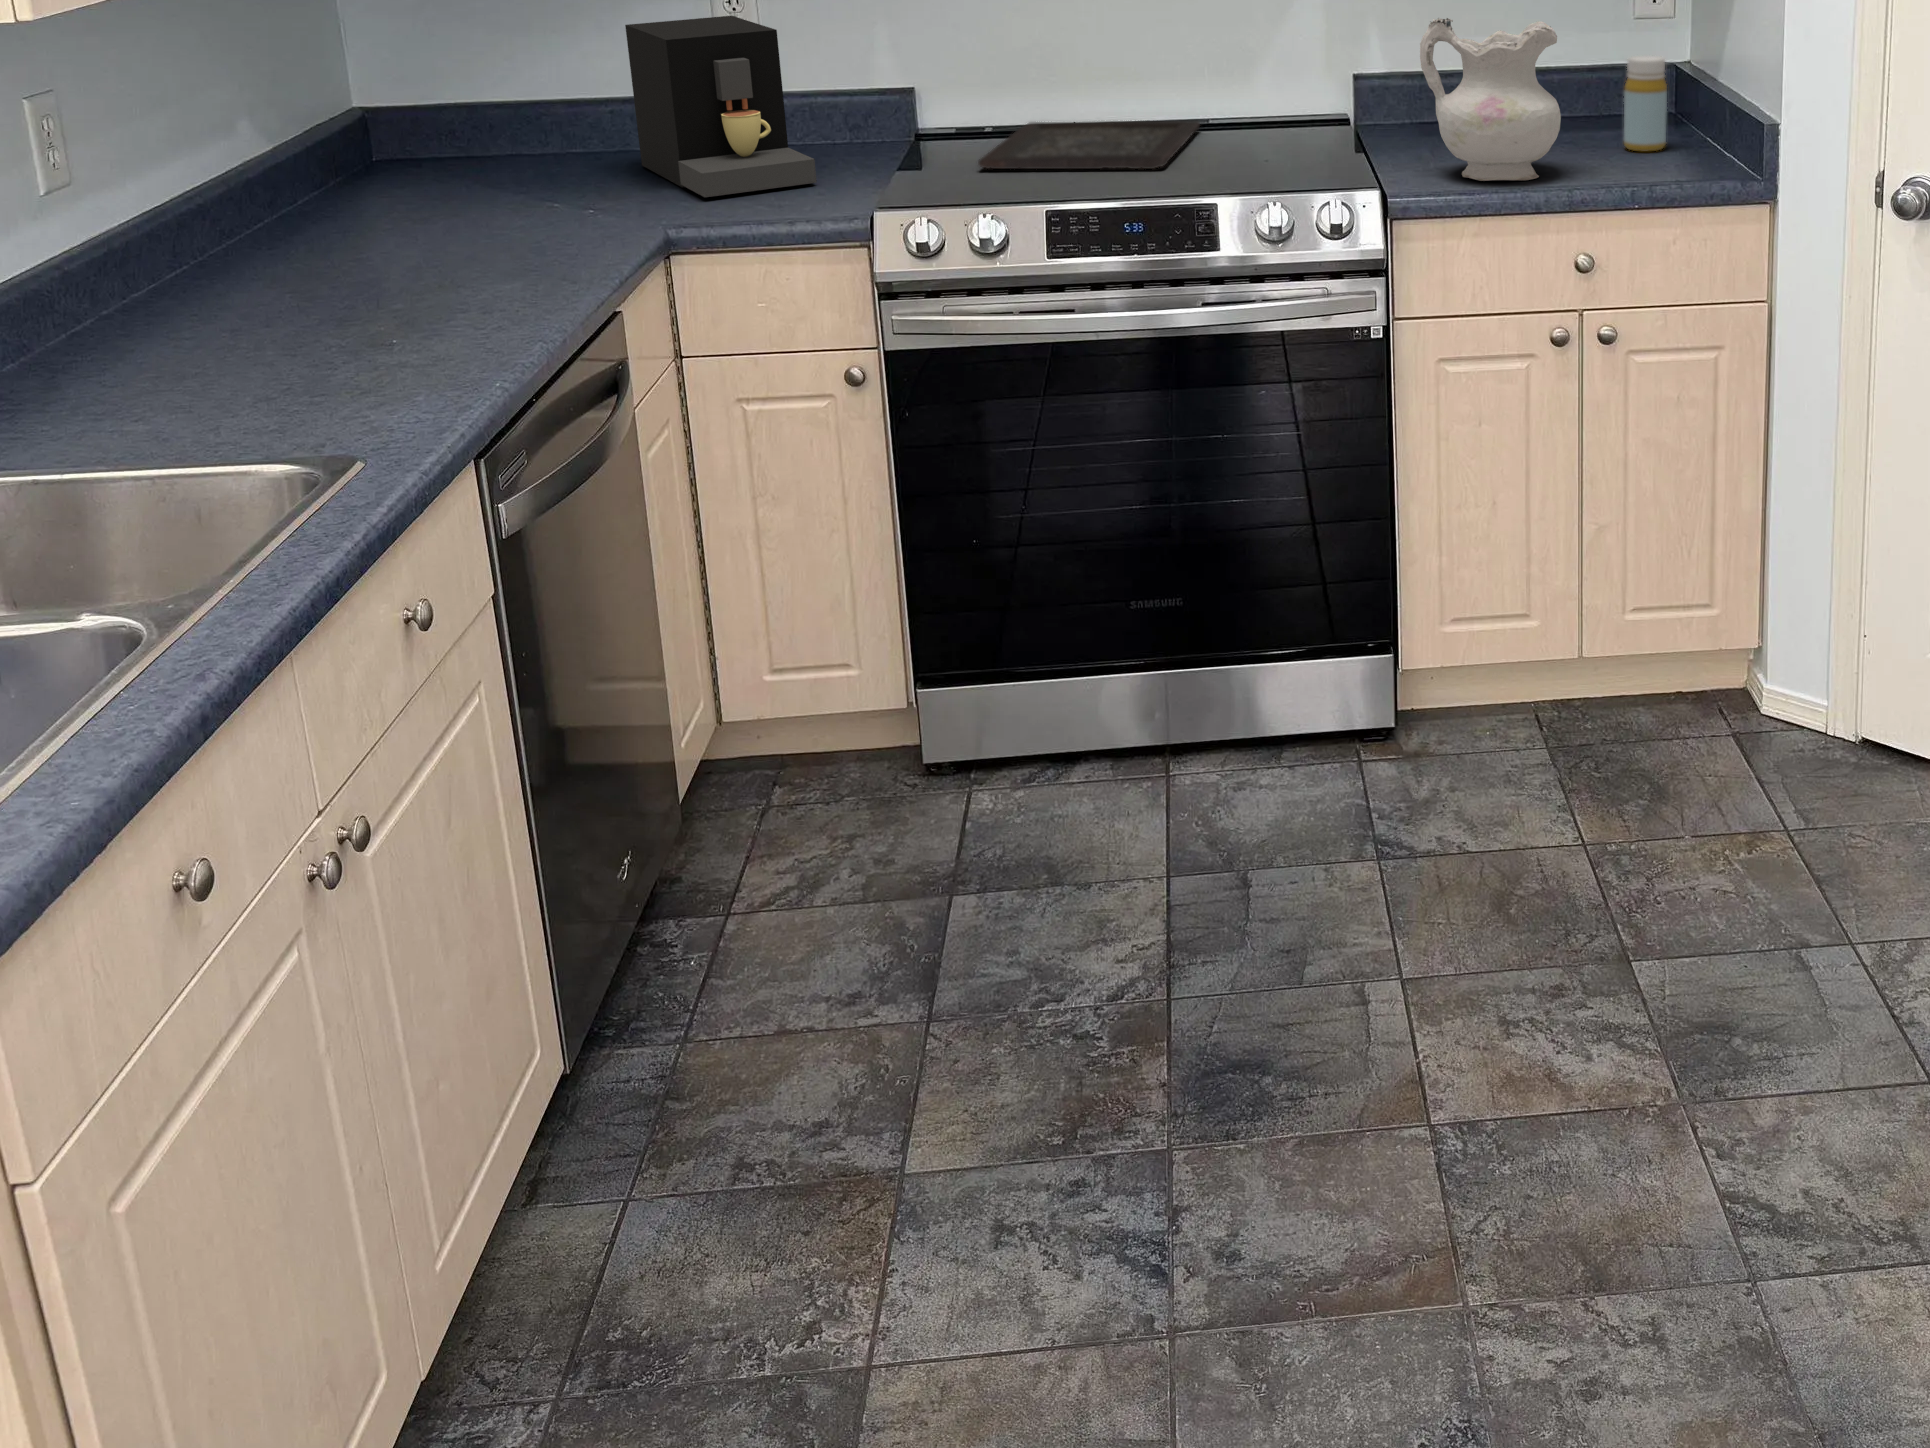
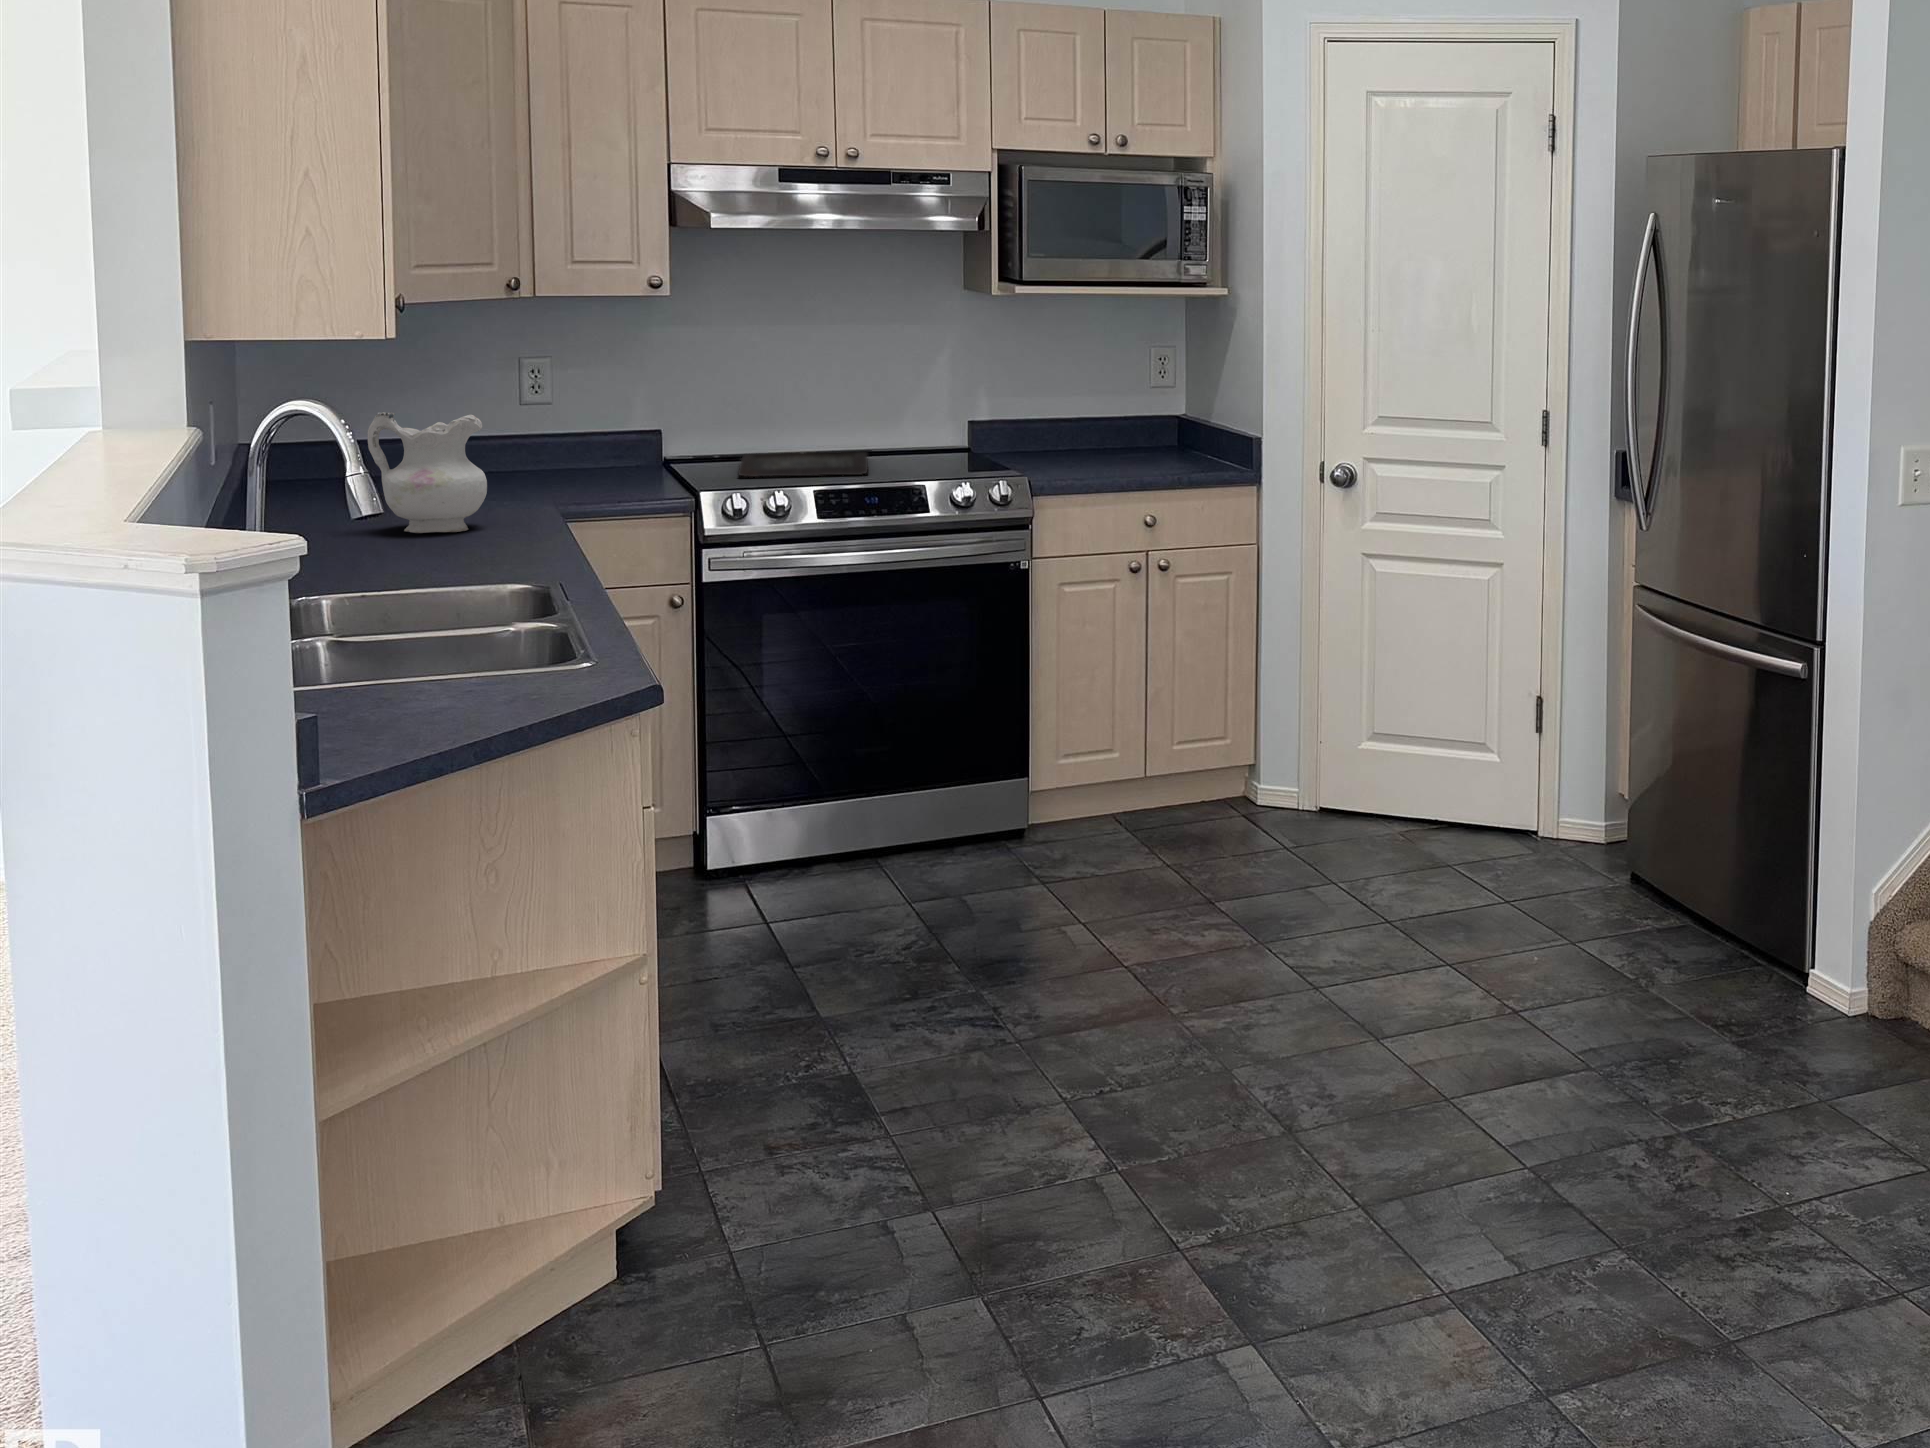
coffee maker: present [625,16,817,197] -> none [475,379,632,492]
ceramic pitcher: present [1420,18,1561,181] -> present [368,412,487,533]
bottle: present [1624,55,1667,151] -> none [1156,405,1182,462]

